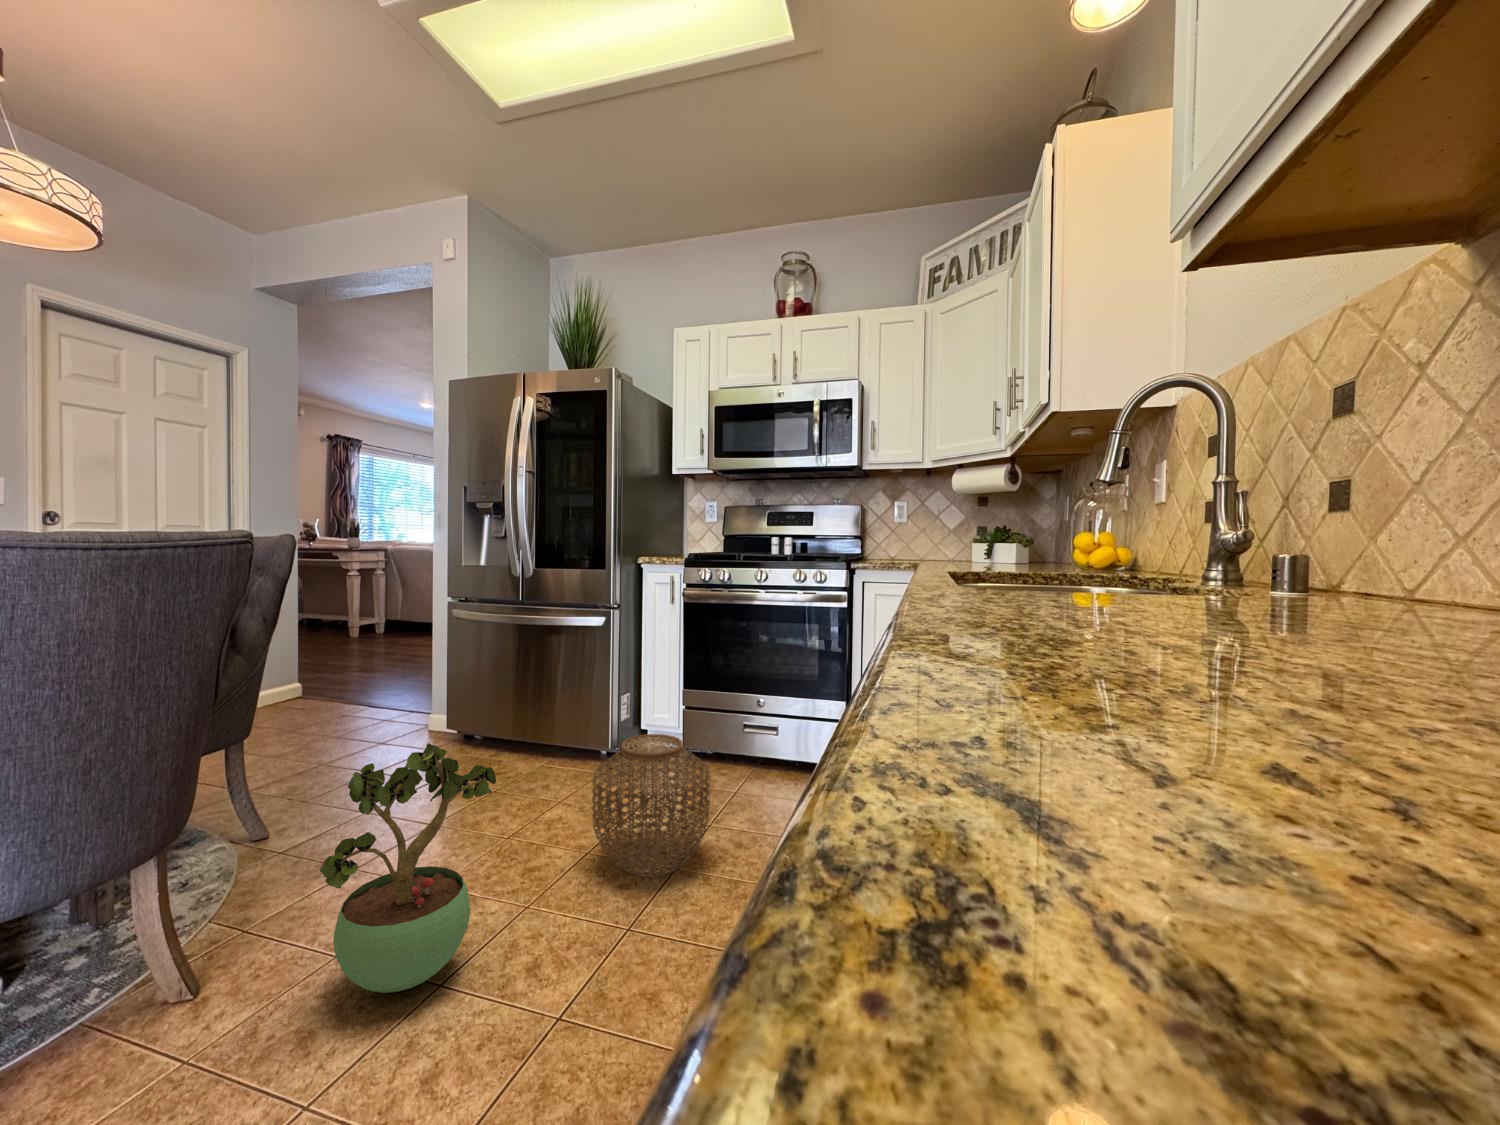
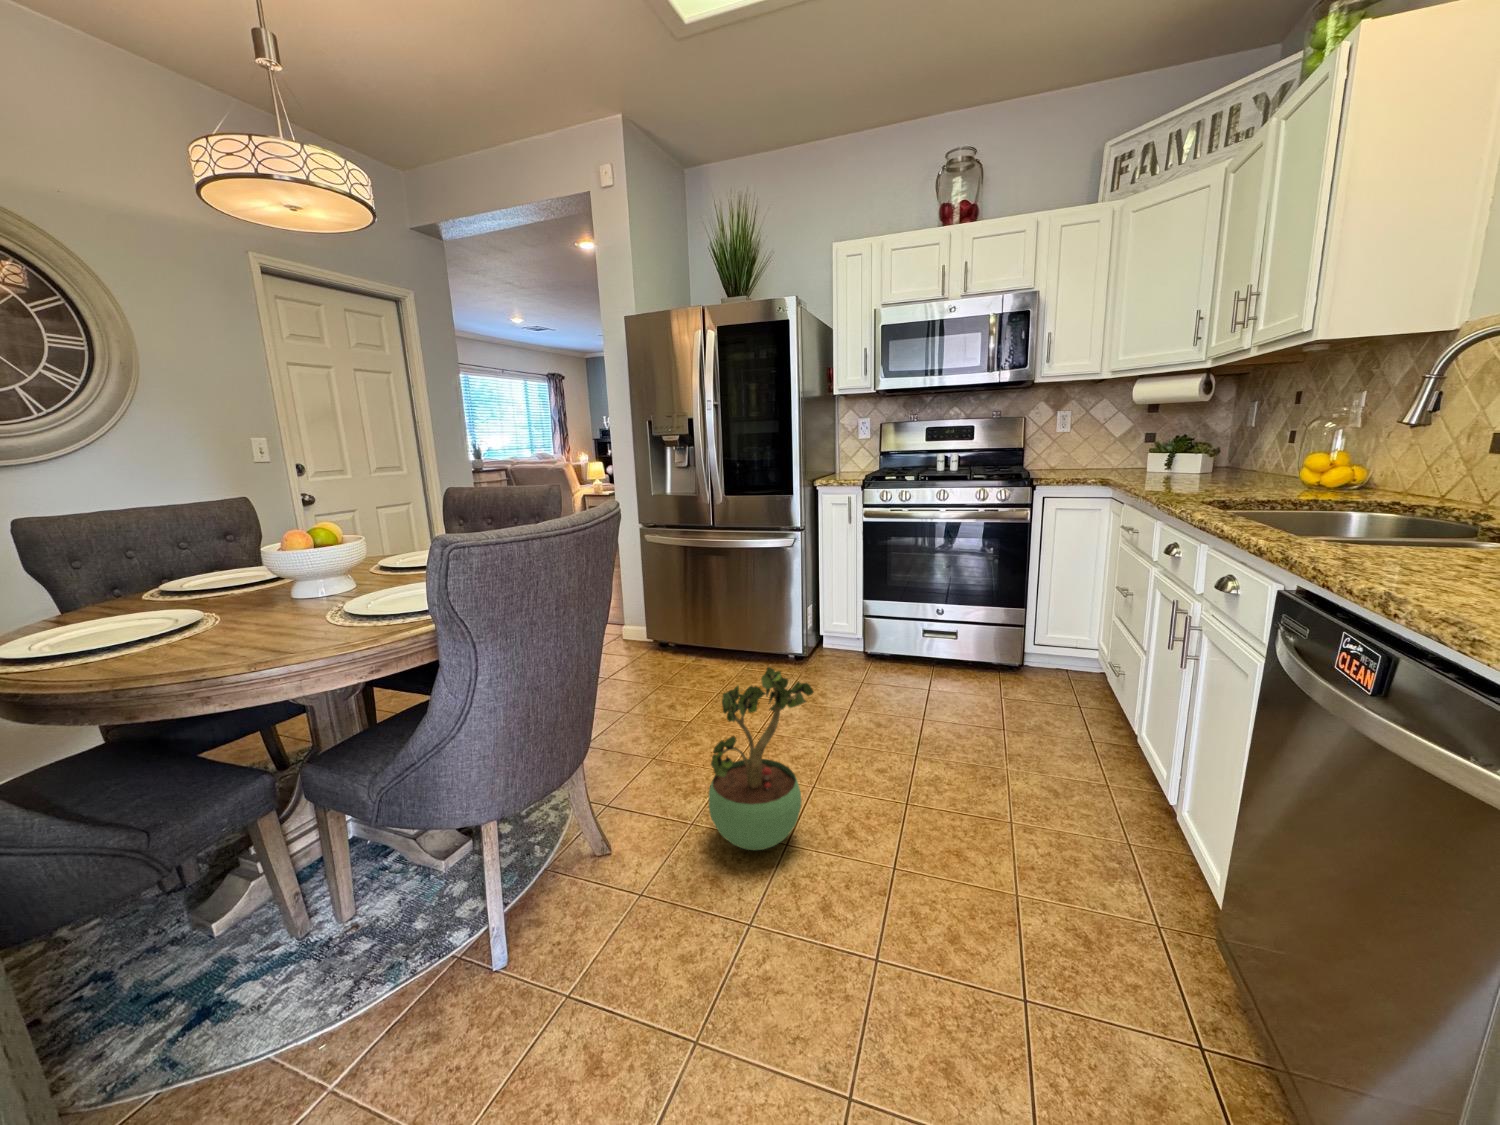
woven basket: present [592,734,710,877] -> none [843,645,944,762]

